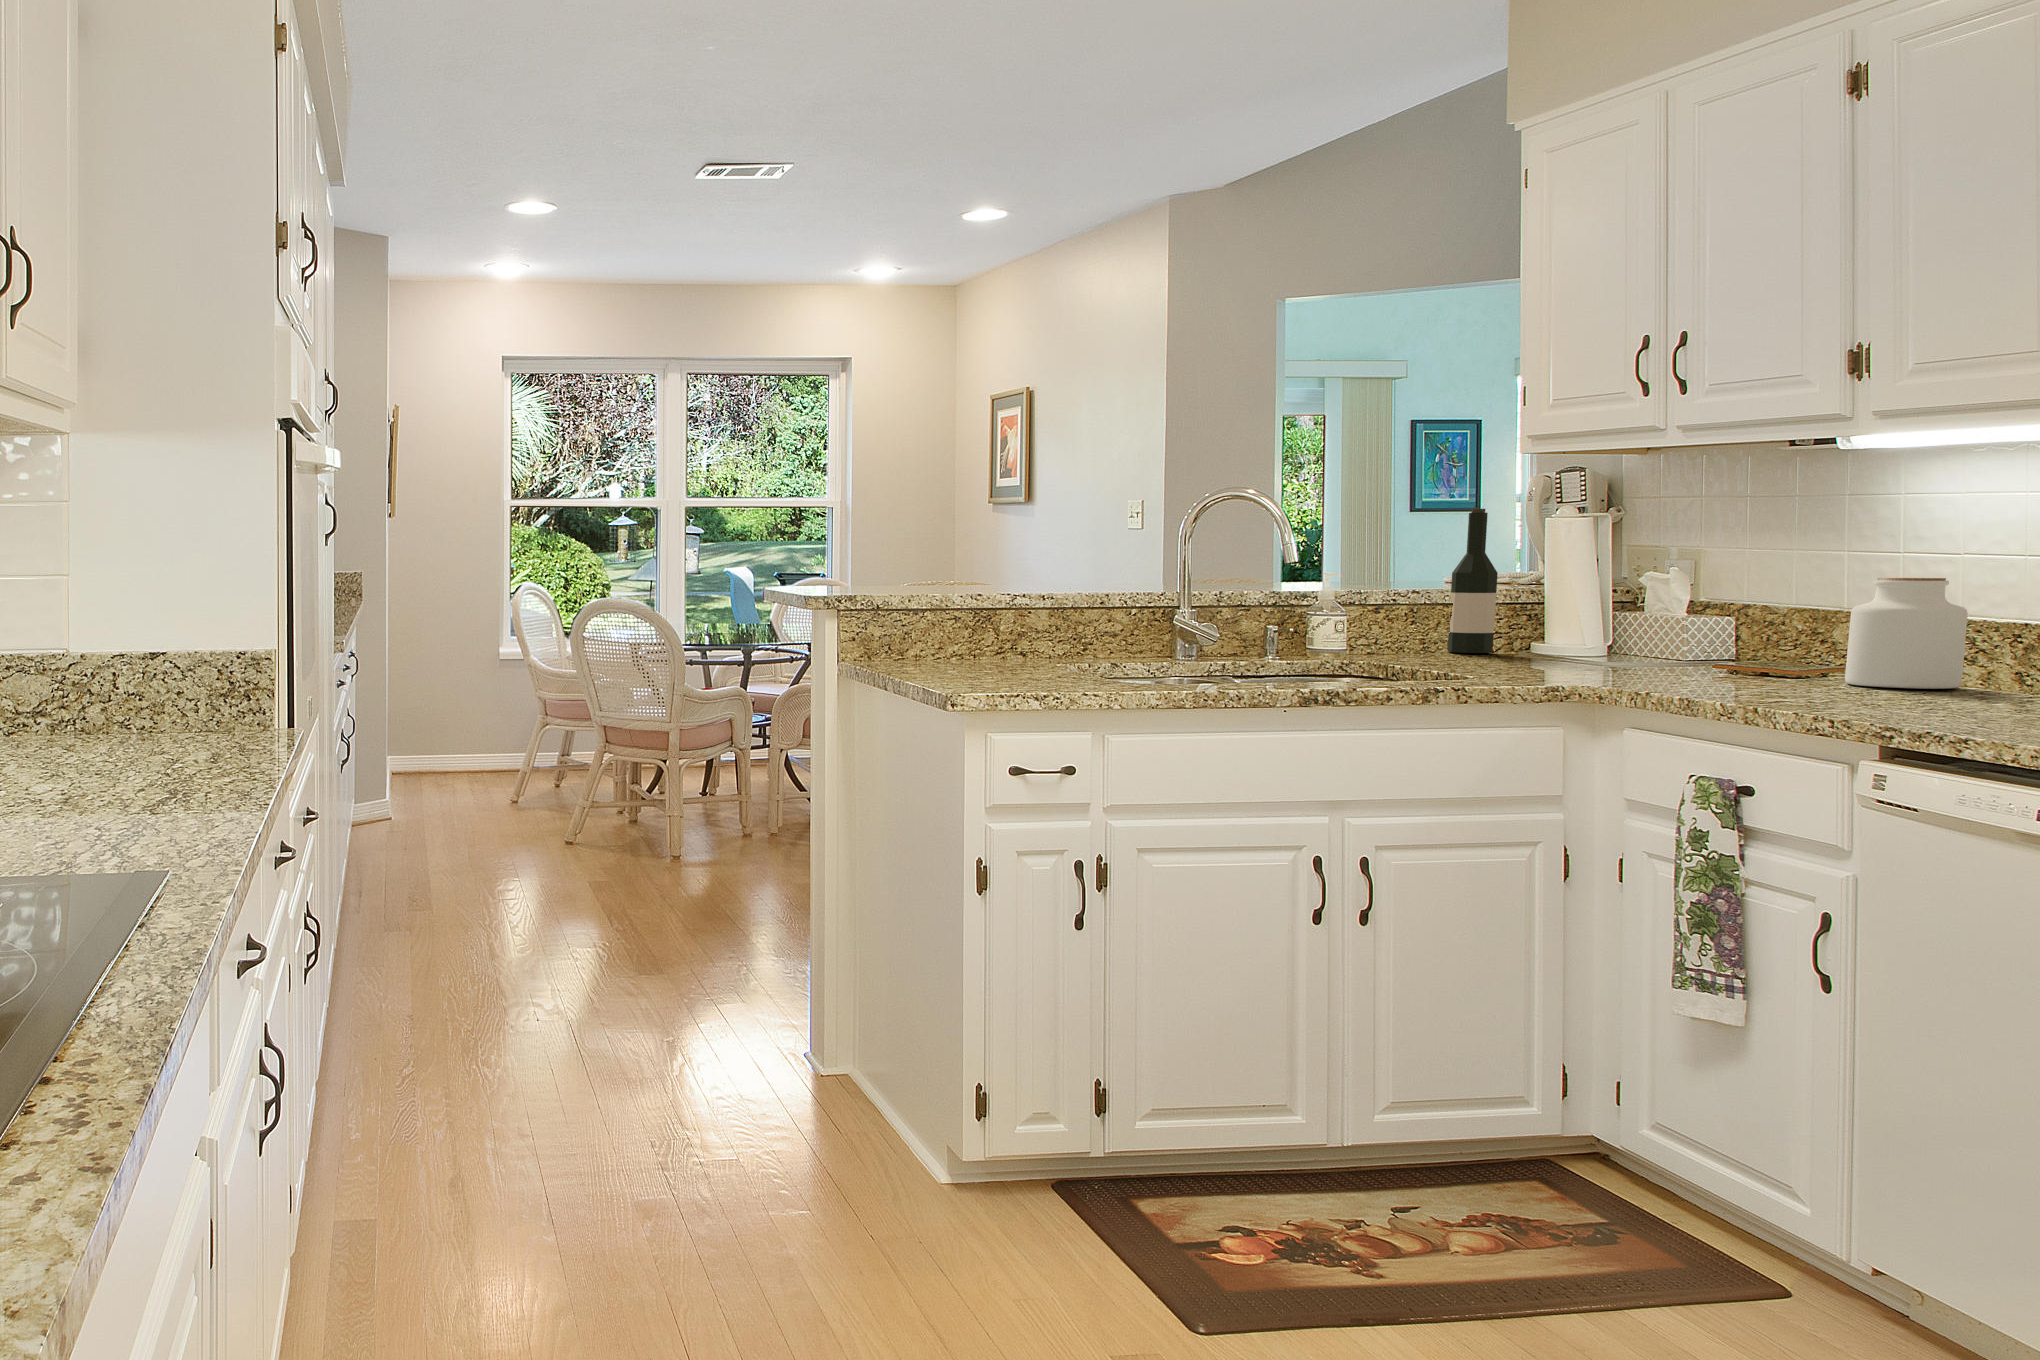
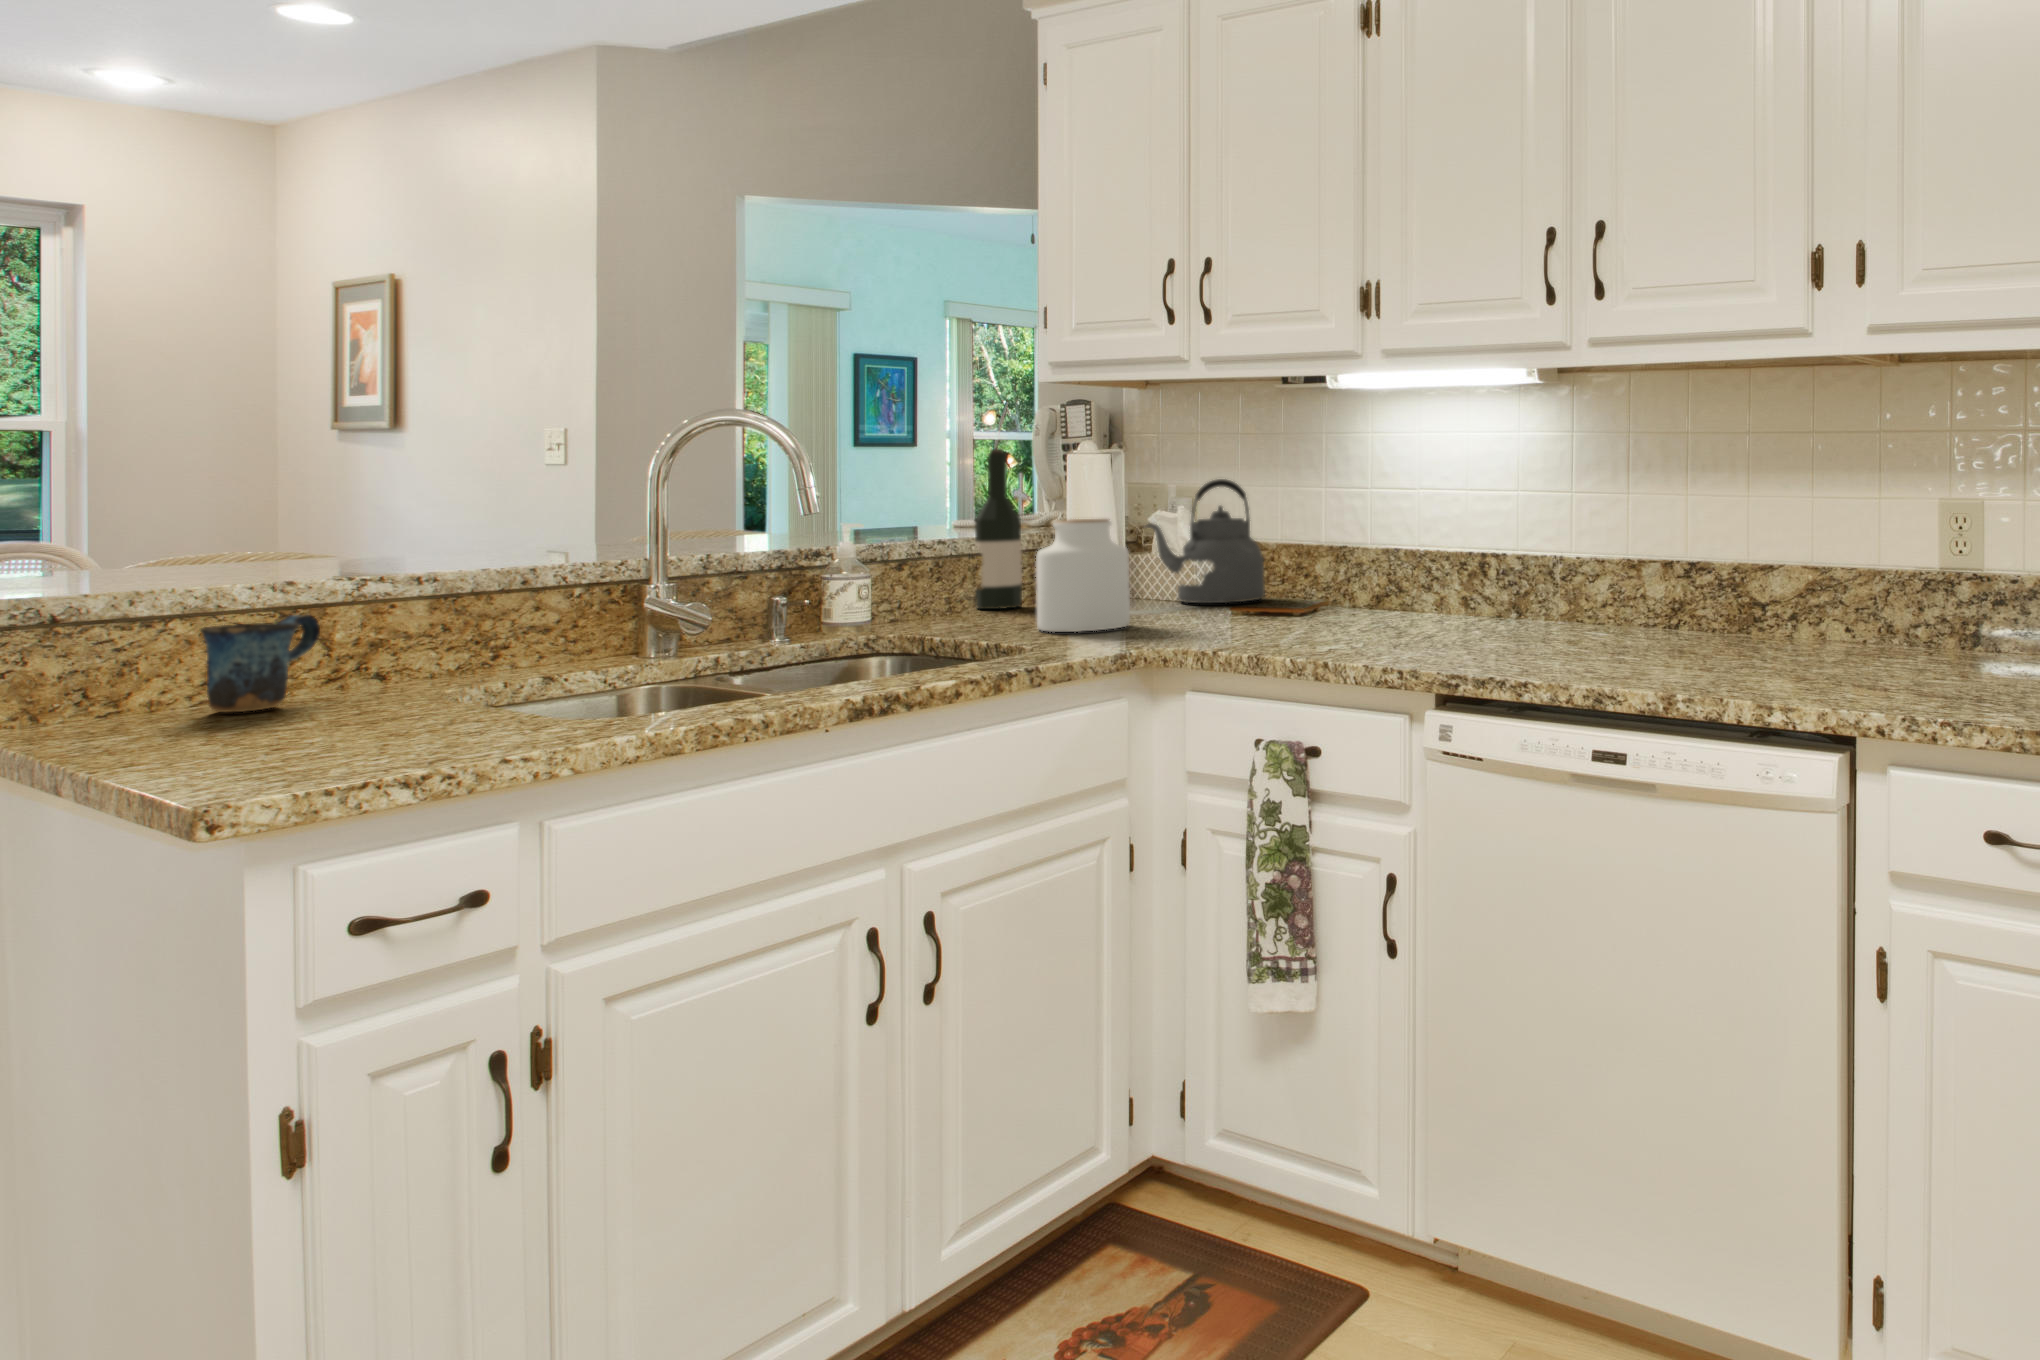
kettle: none [1624,539,1770,664] -> present [1145,479,1265,603]
jar: present [1845,578,1968,689] -> present [1036,519,1130,632]
mug: none [940,612,994,666] -> present [200,615,320,712]

